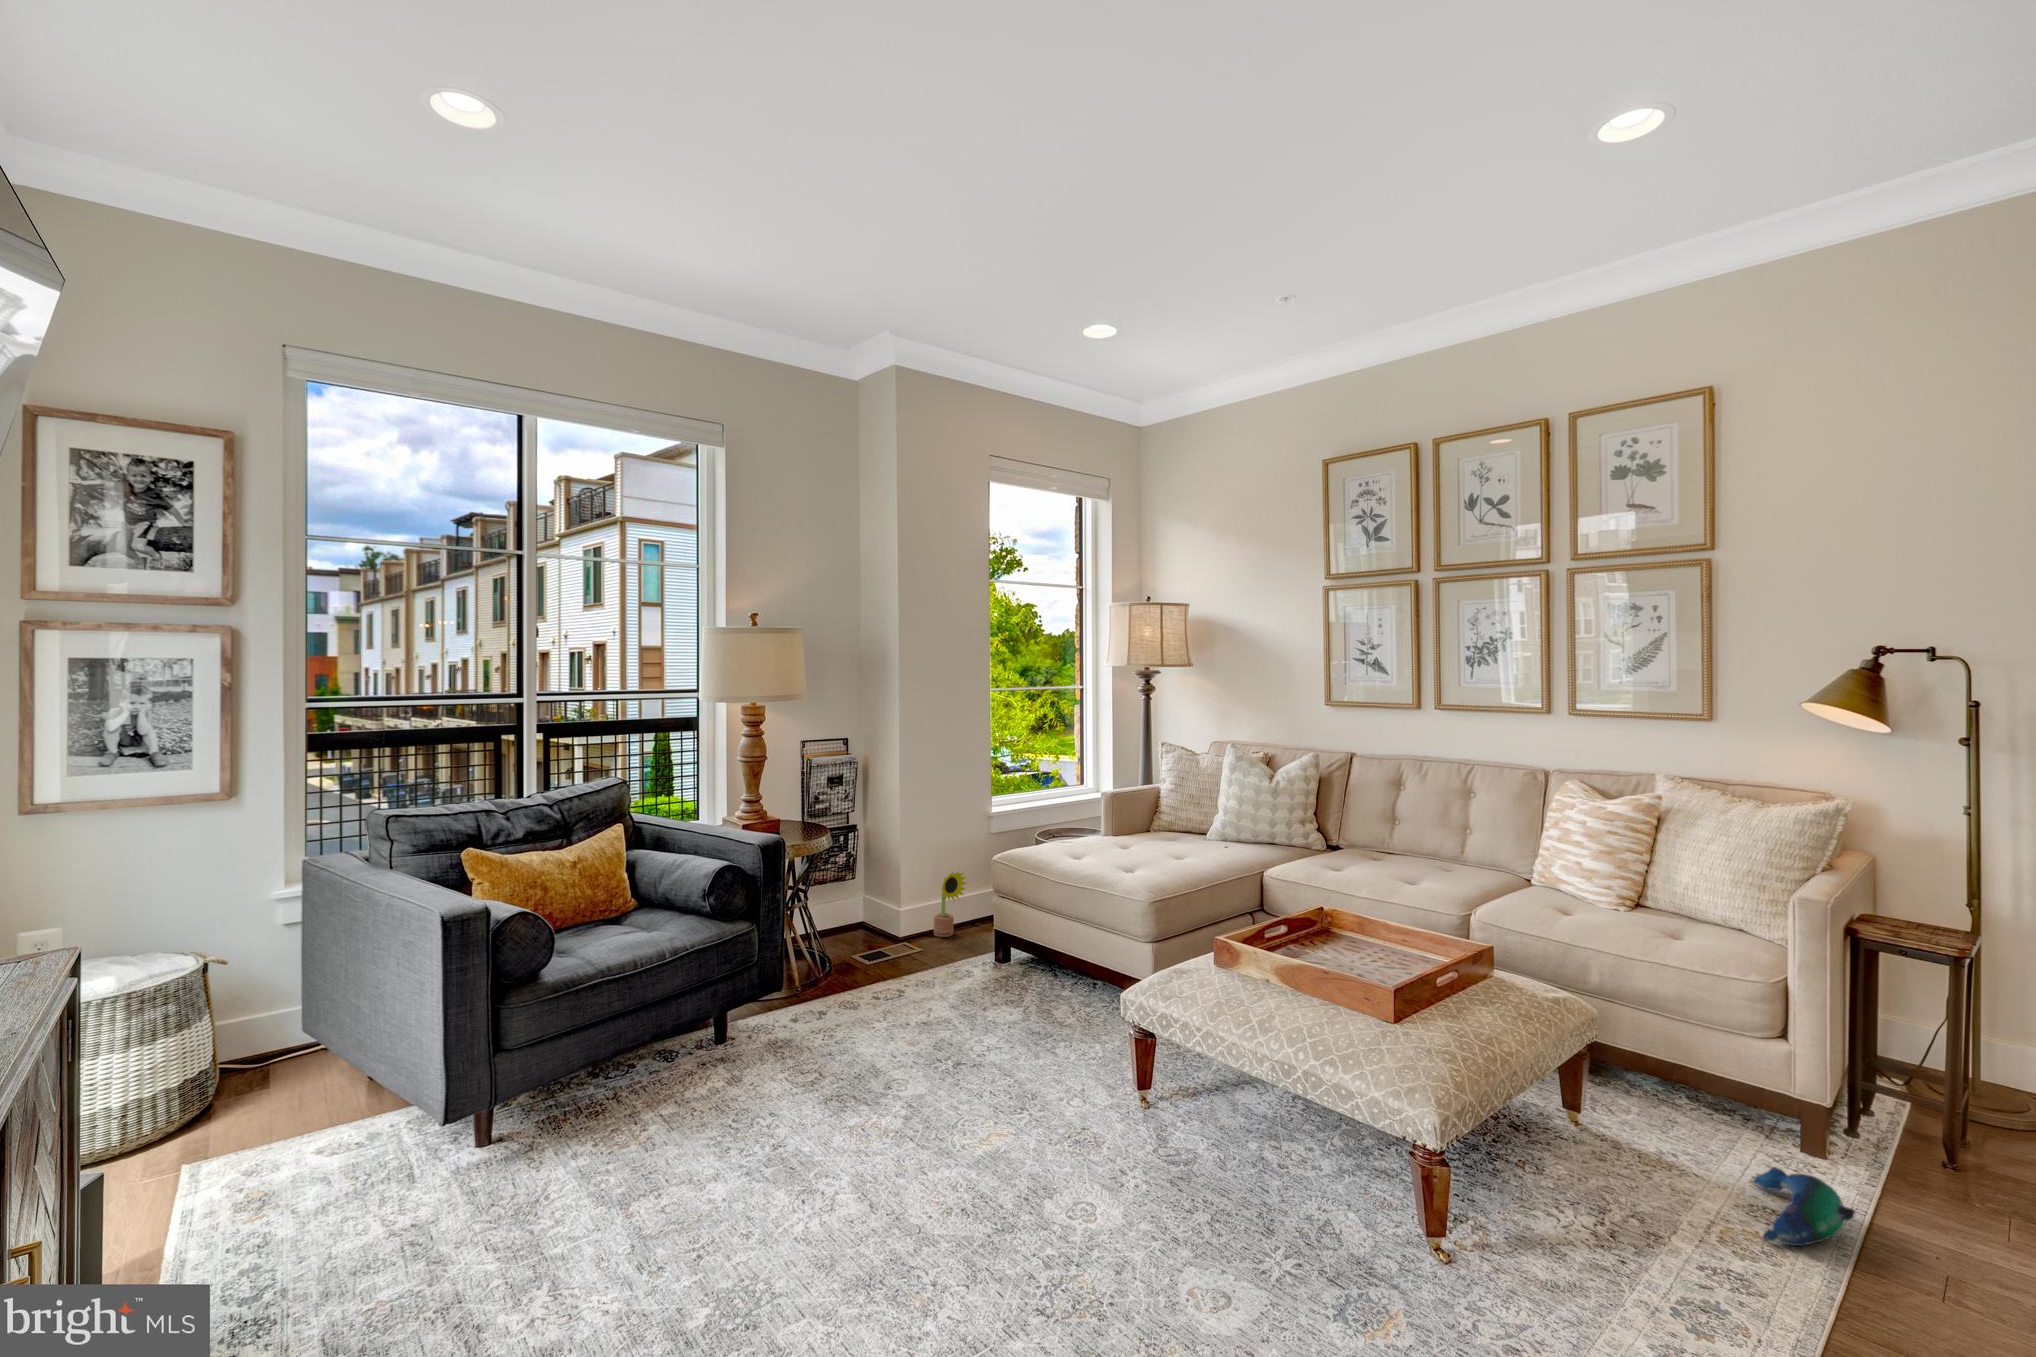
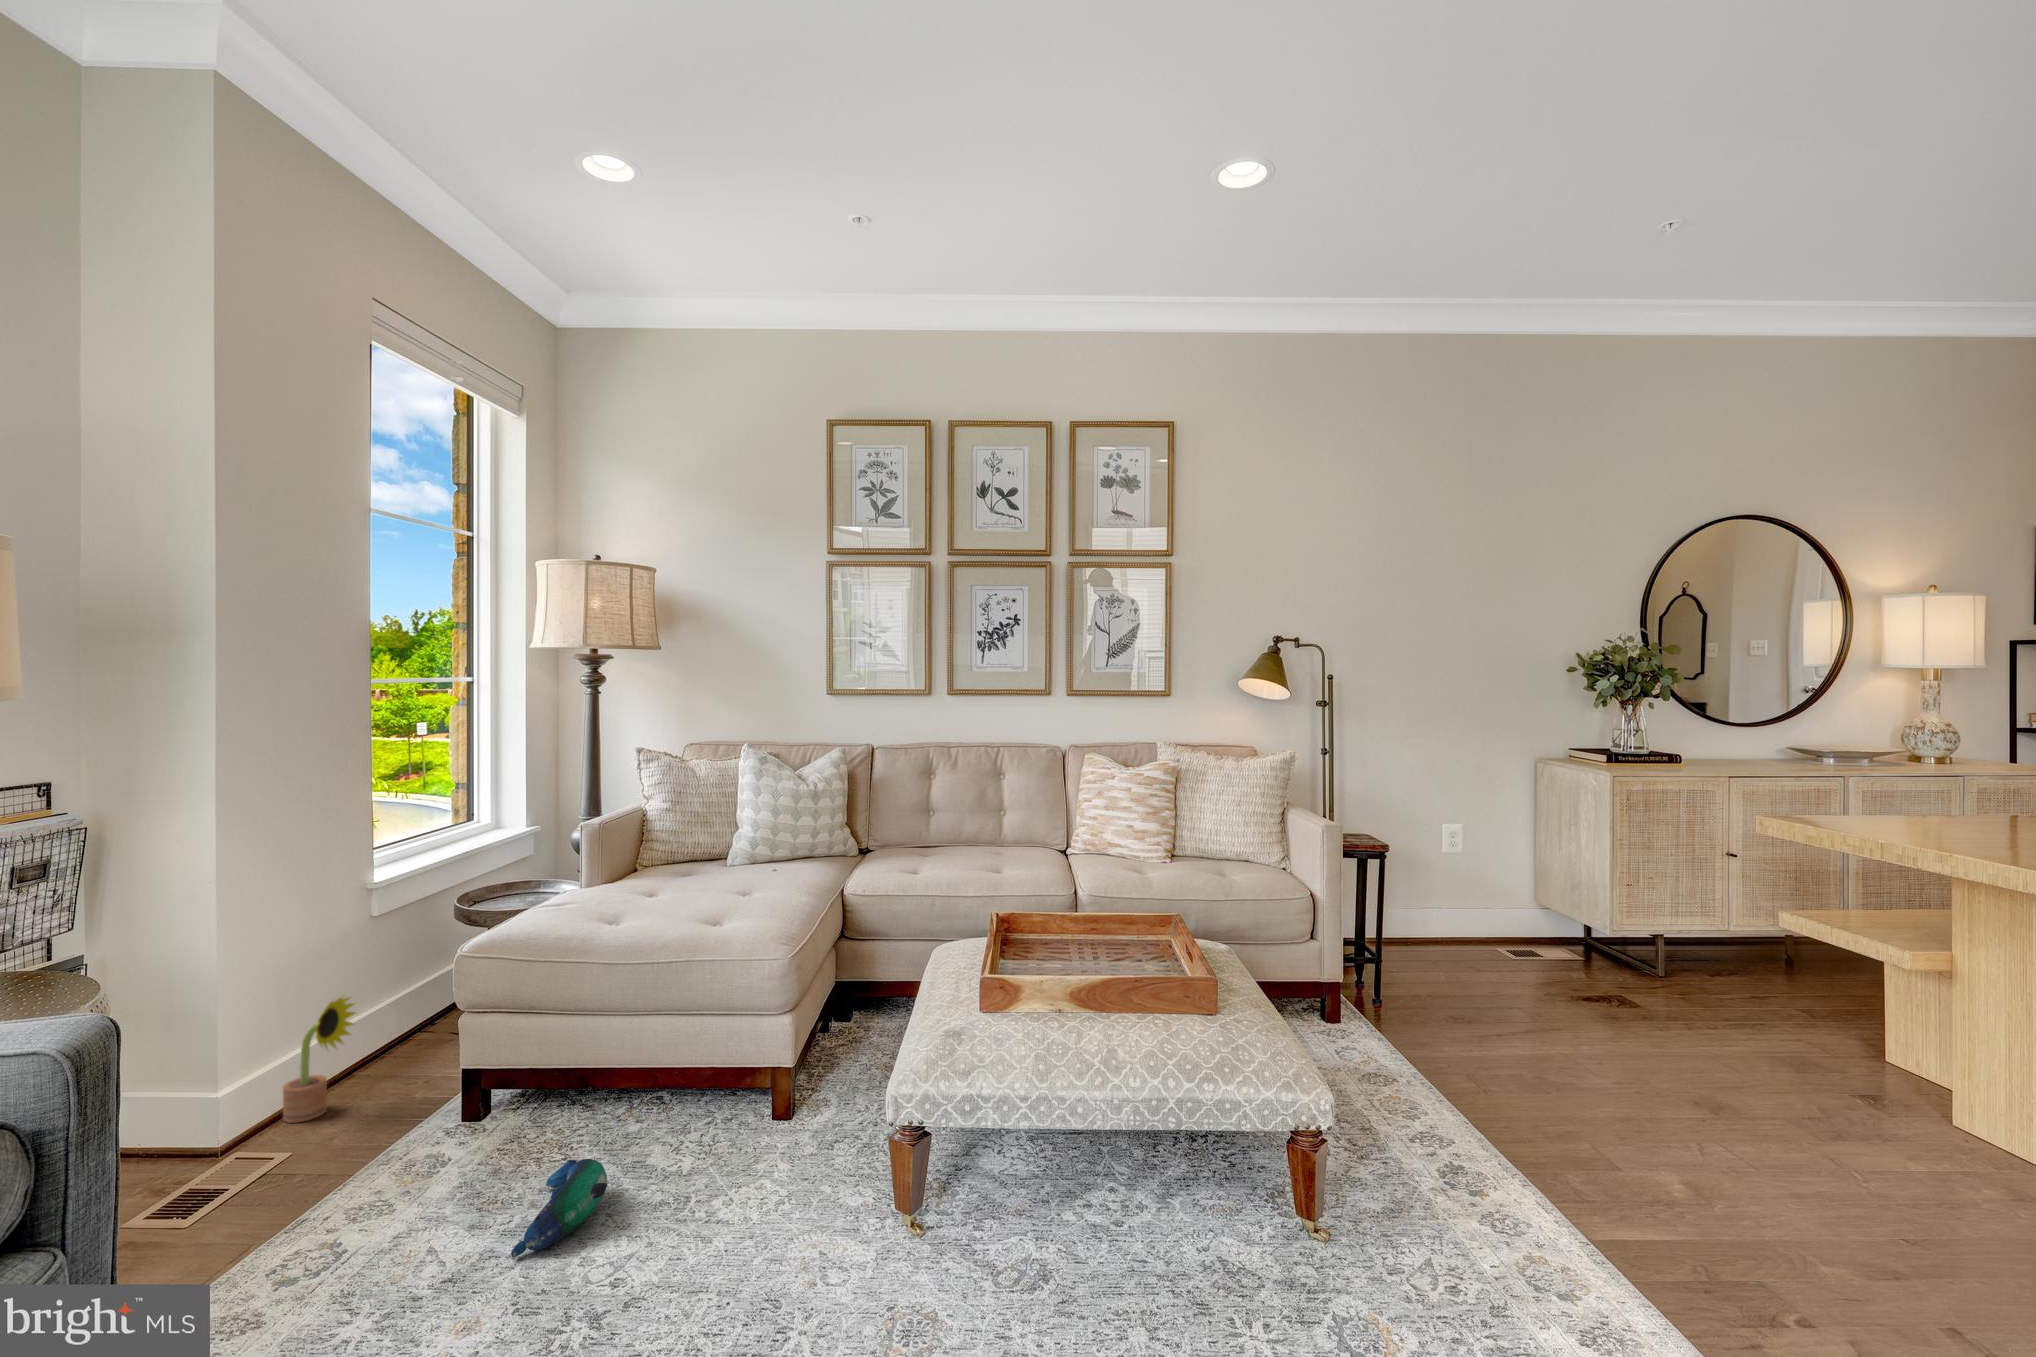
plush toy: present [1754,1167,1855,1246] -> present [511,1159,608,1257]

